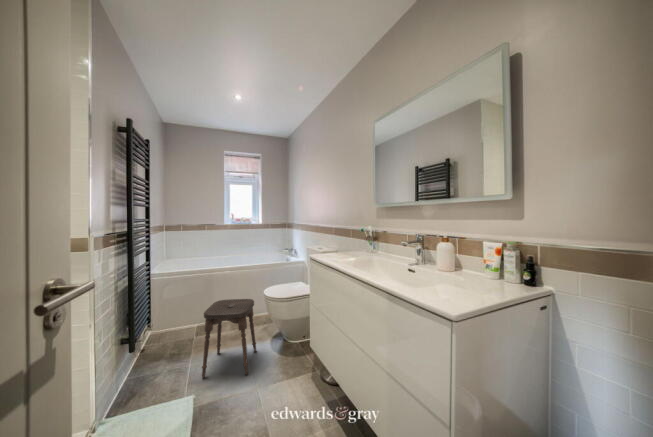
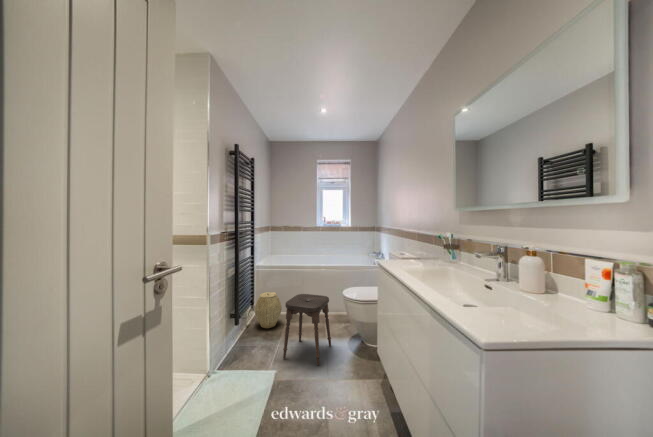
woven basket: none [152,304,190,349] -> present [255,292,282,328]

